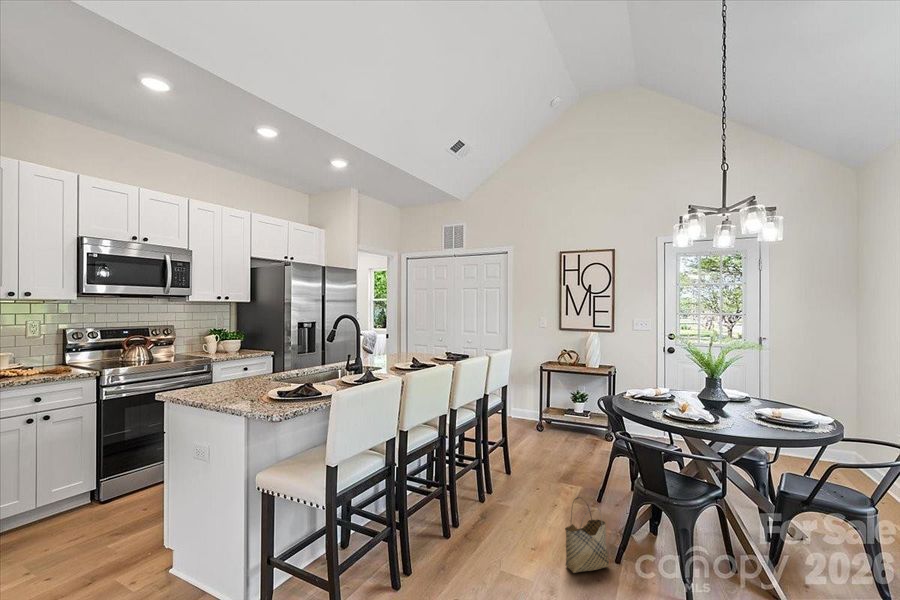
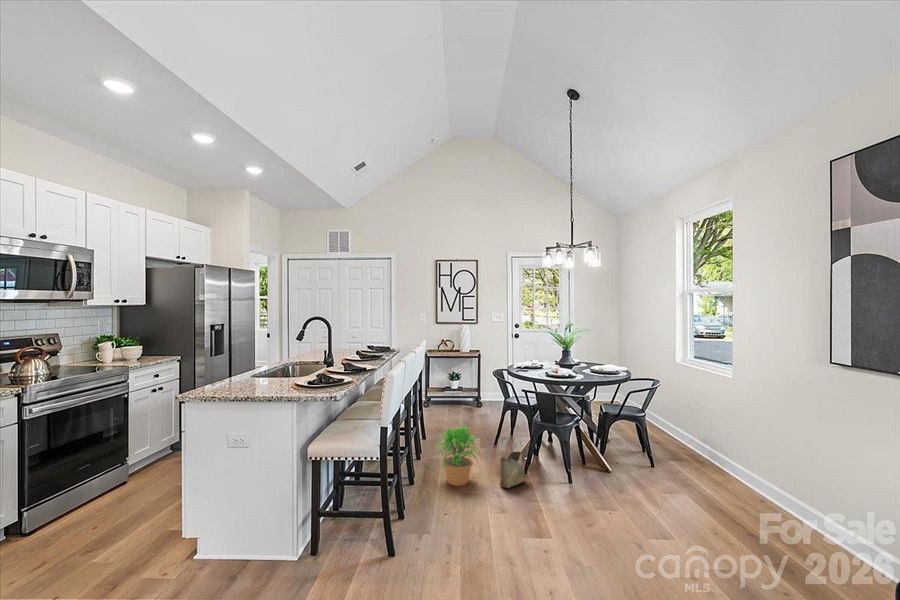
potted plant: none [482,468,547,551] -> present [438,426,478,486]

